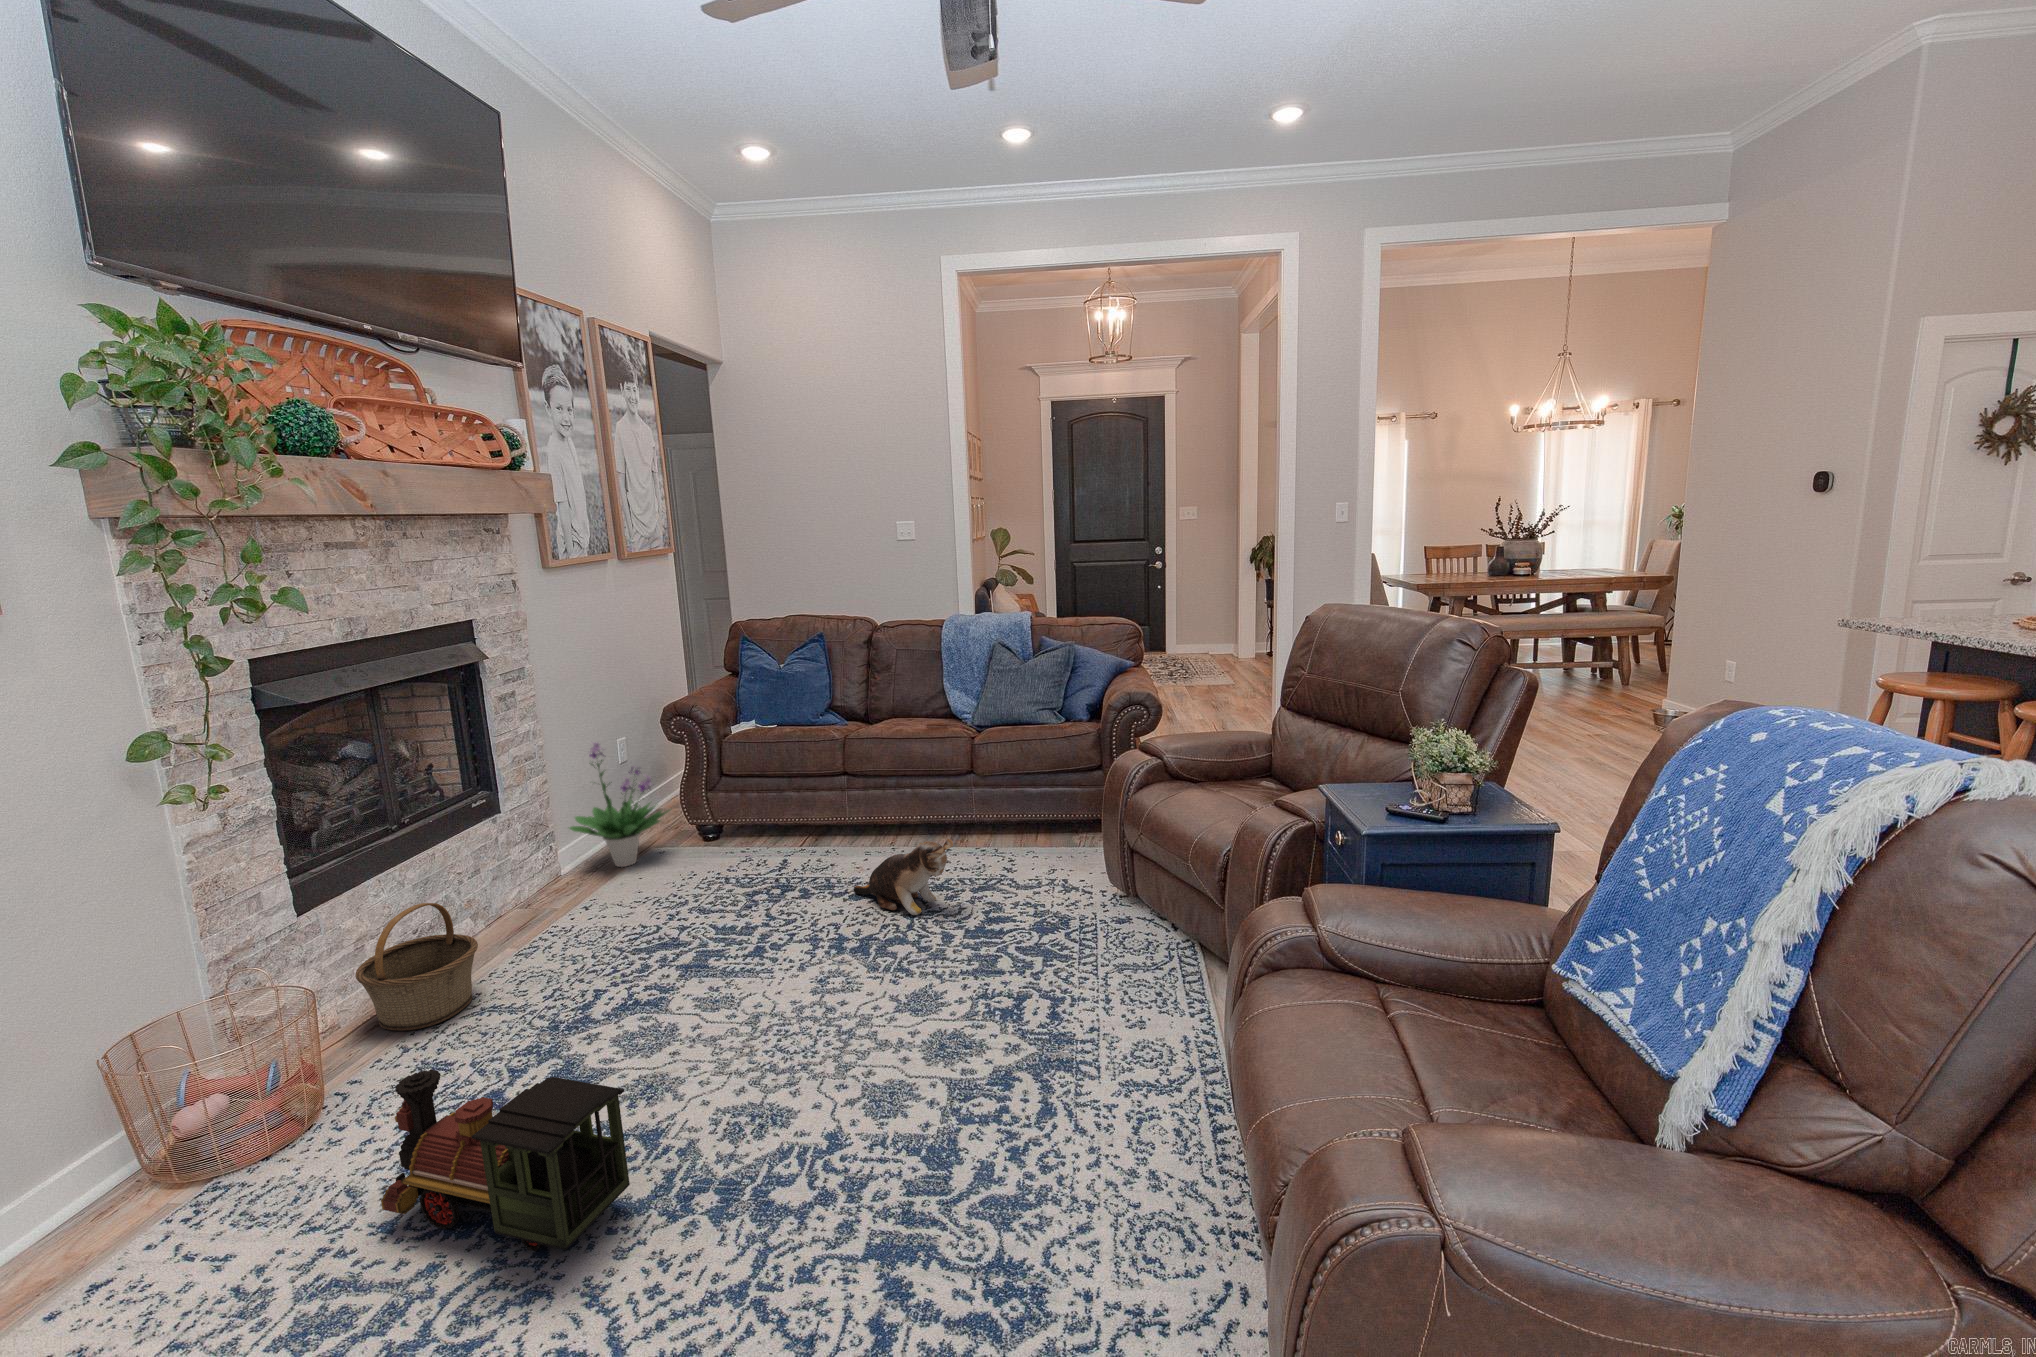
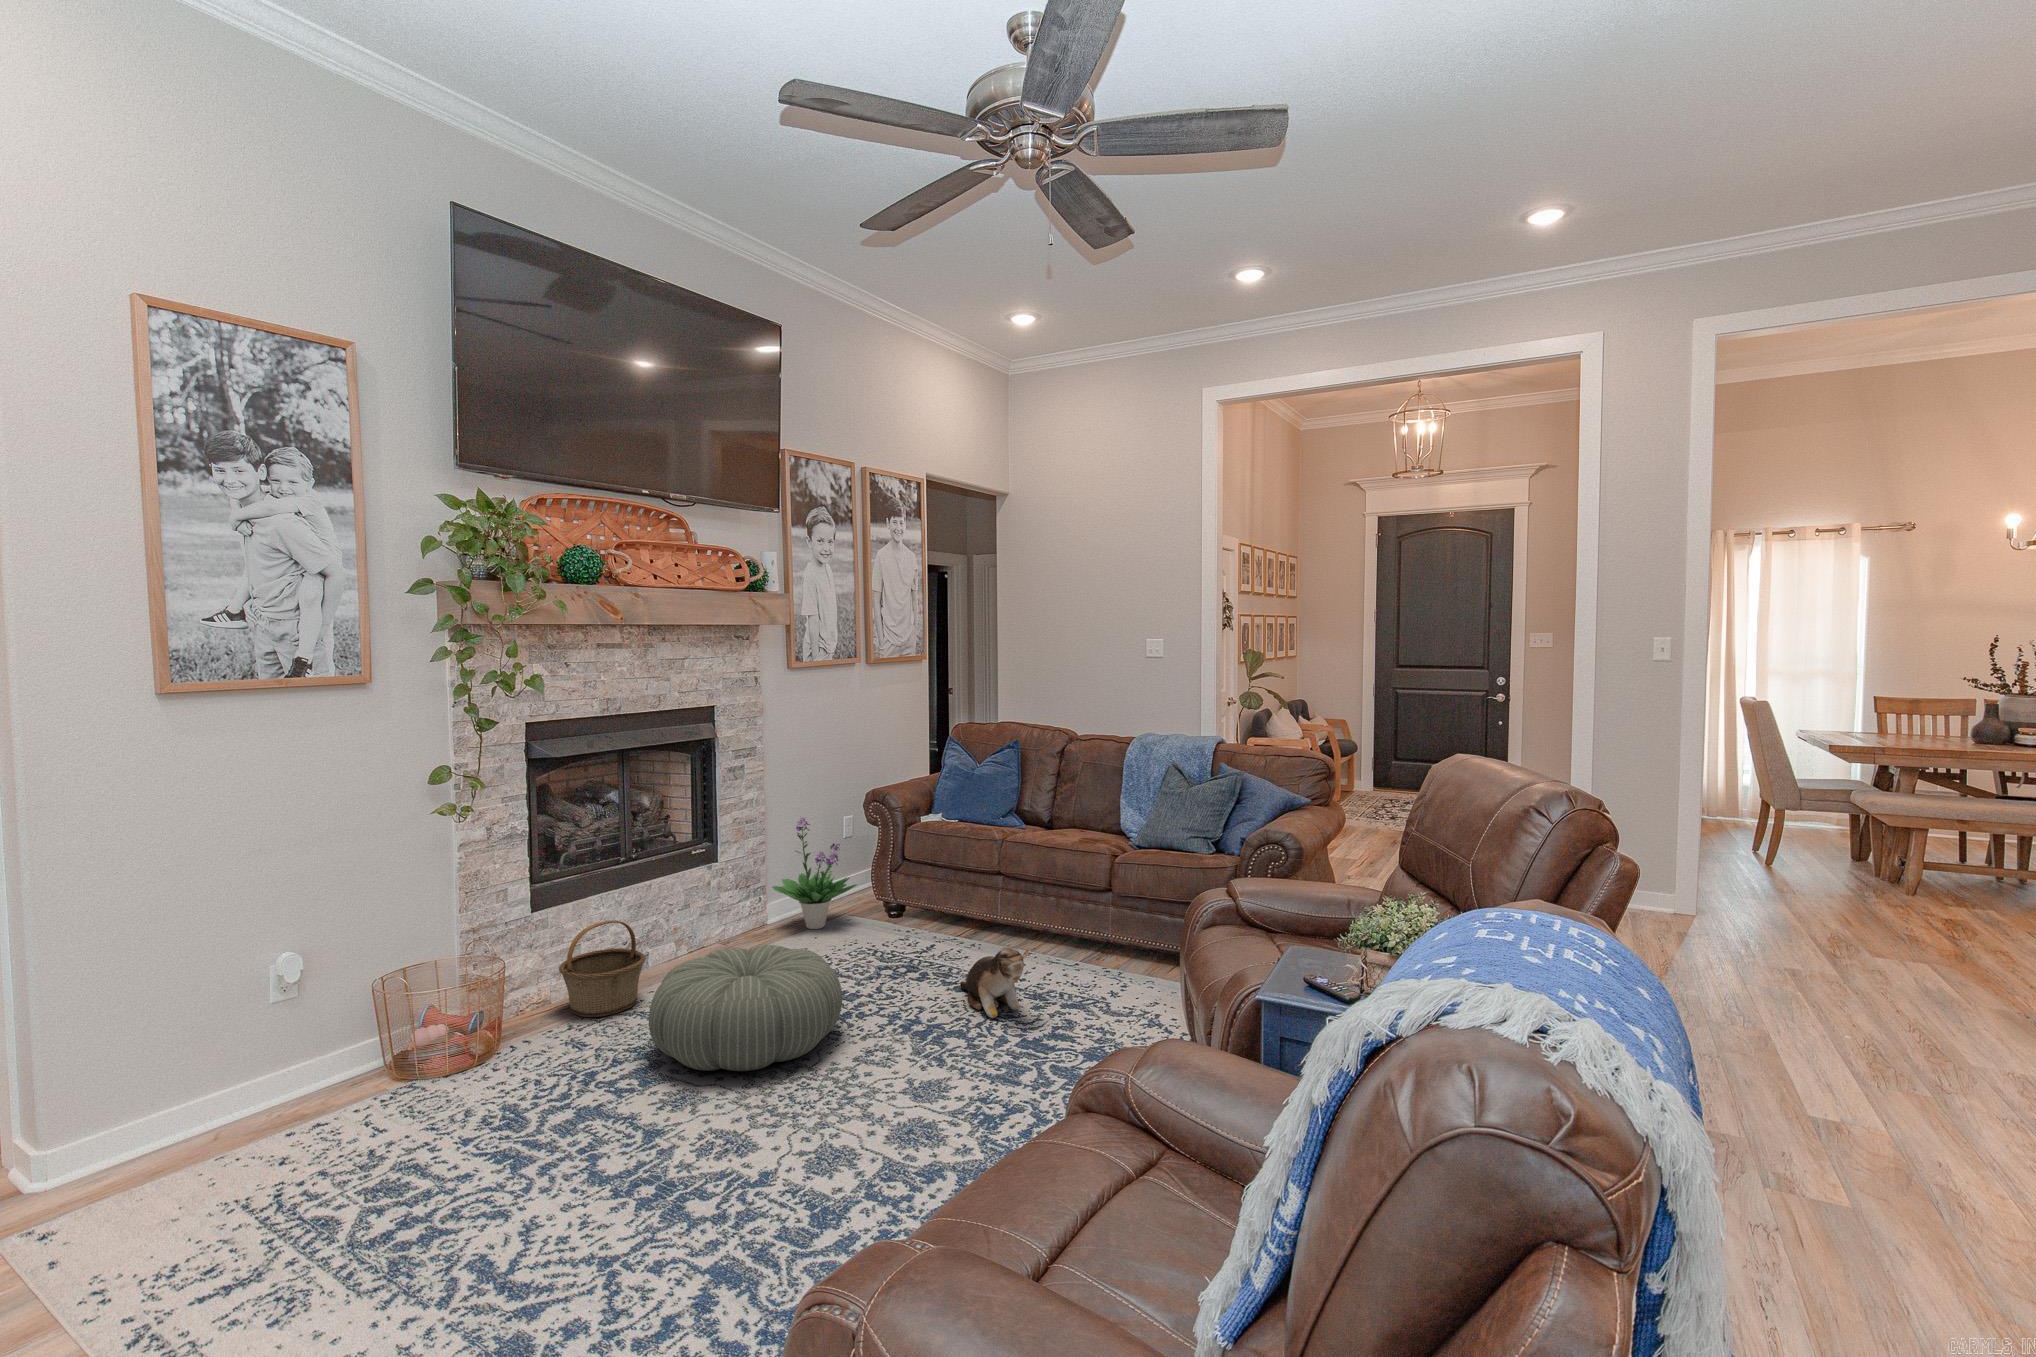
pouf: none [543,887,776,1050] -> present [649,945,842,1071]
toy train: present [381,1070,630,1251] -> none [465,1031,605,1189]

